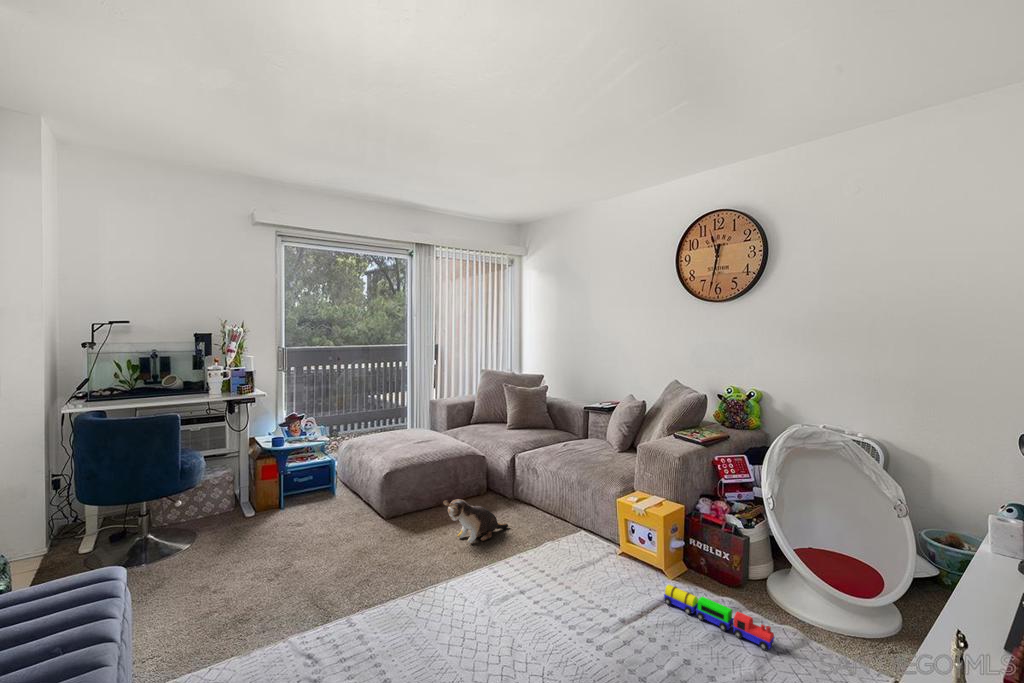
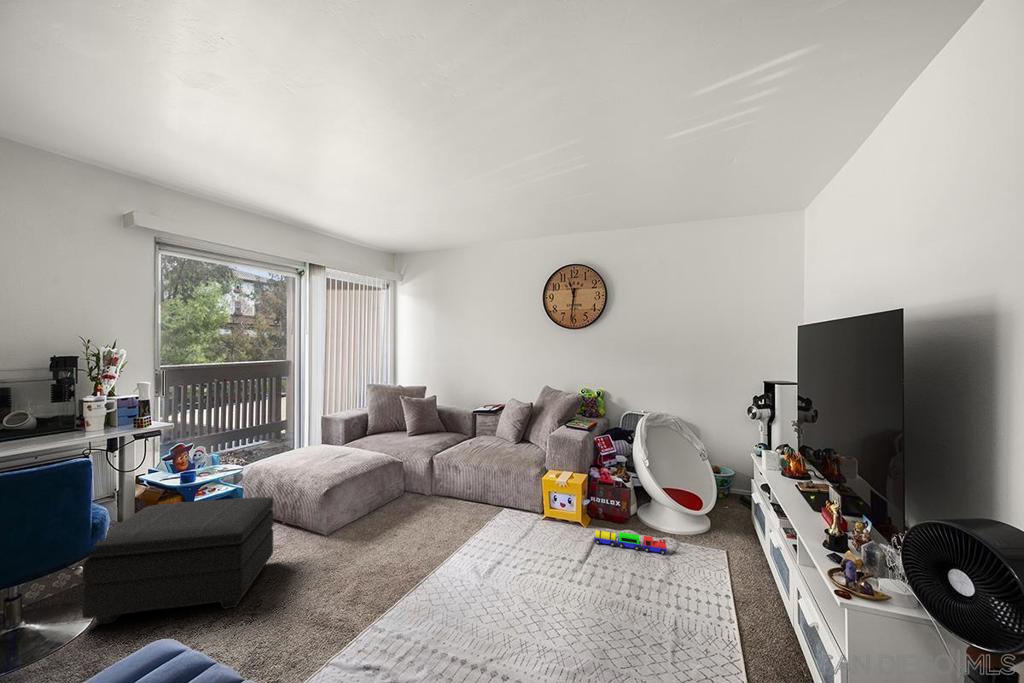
footstool: none [175,459,325,561] -> present [82,497,273,624]
plush toy: present [443,499,508,543] -> none [406,502,449,538]

